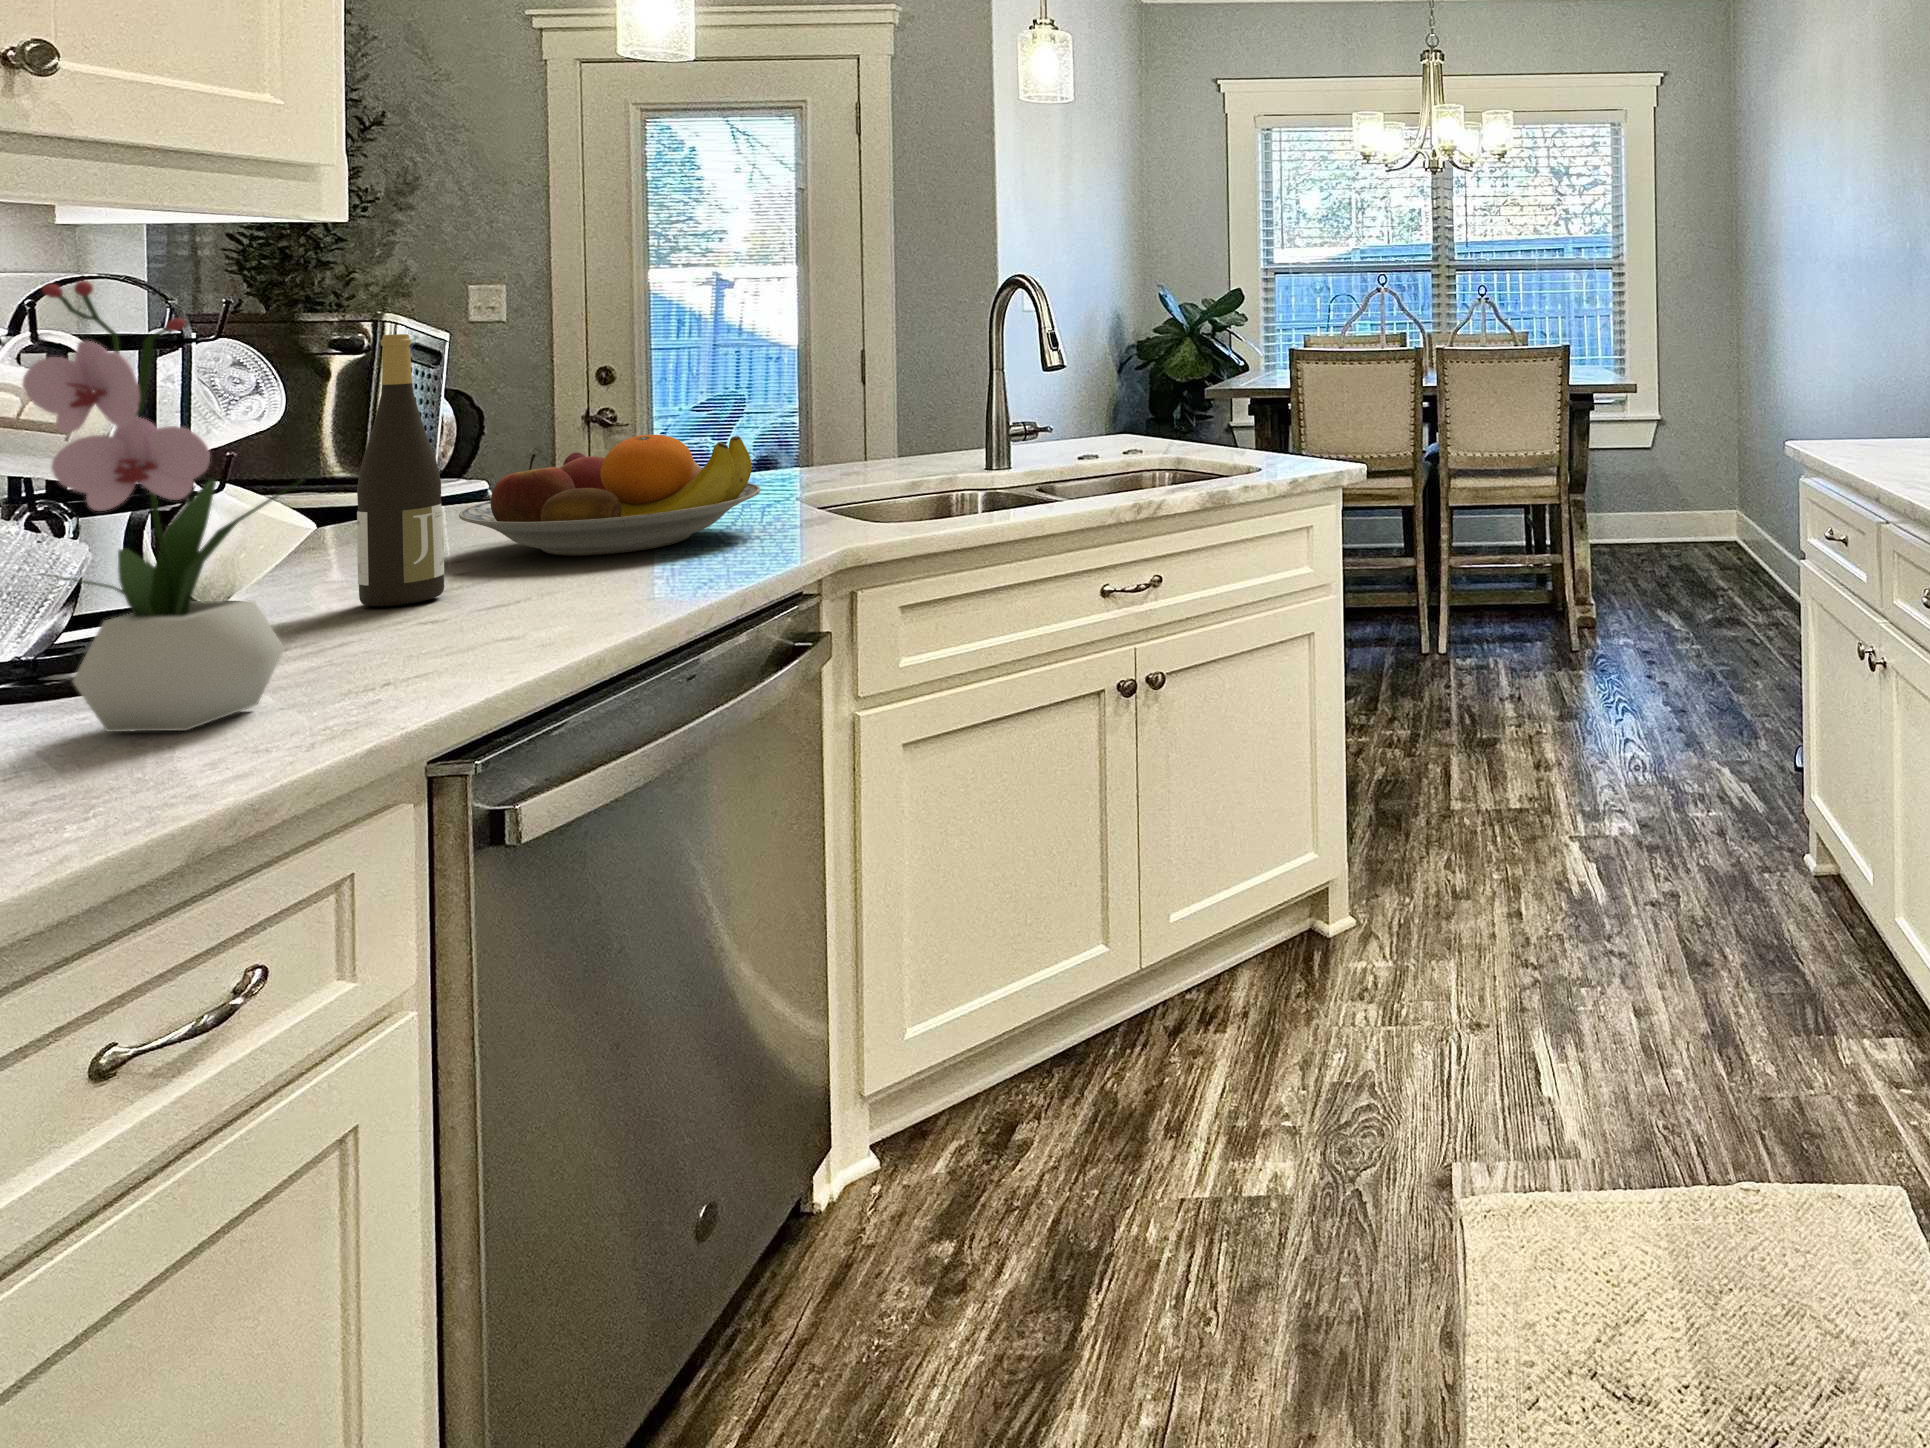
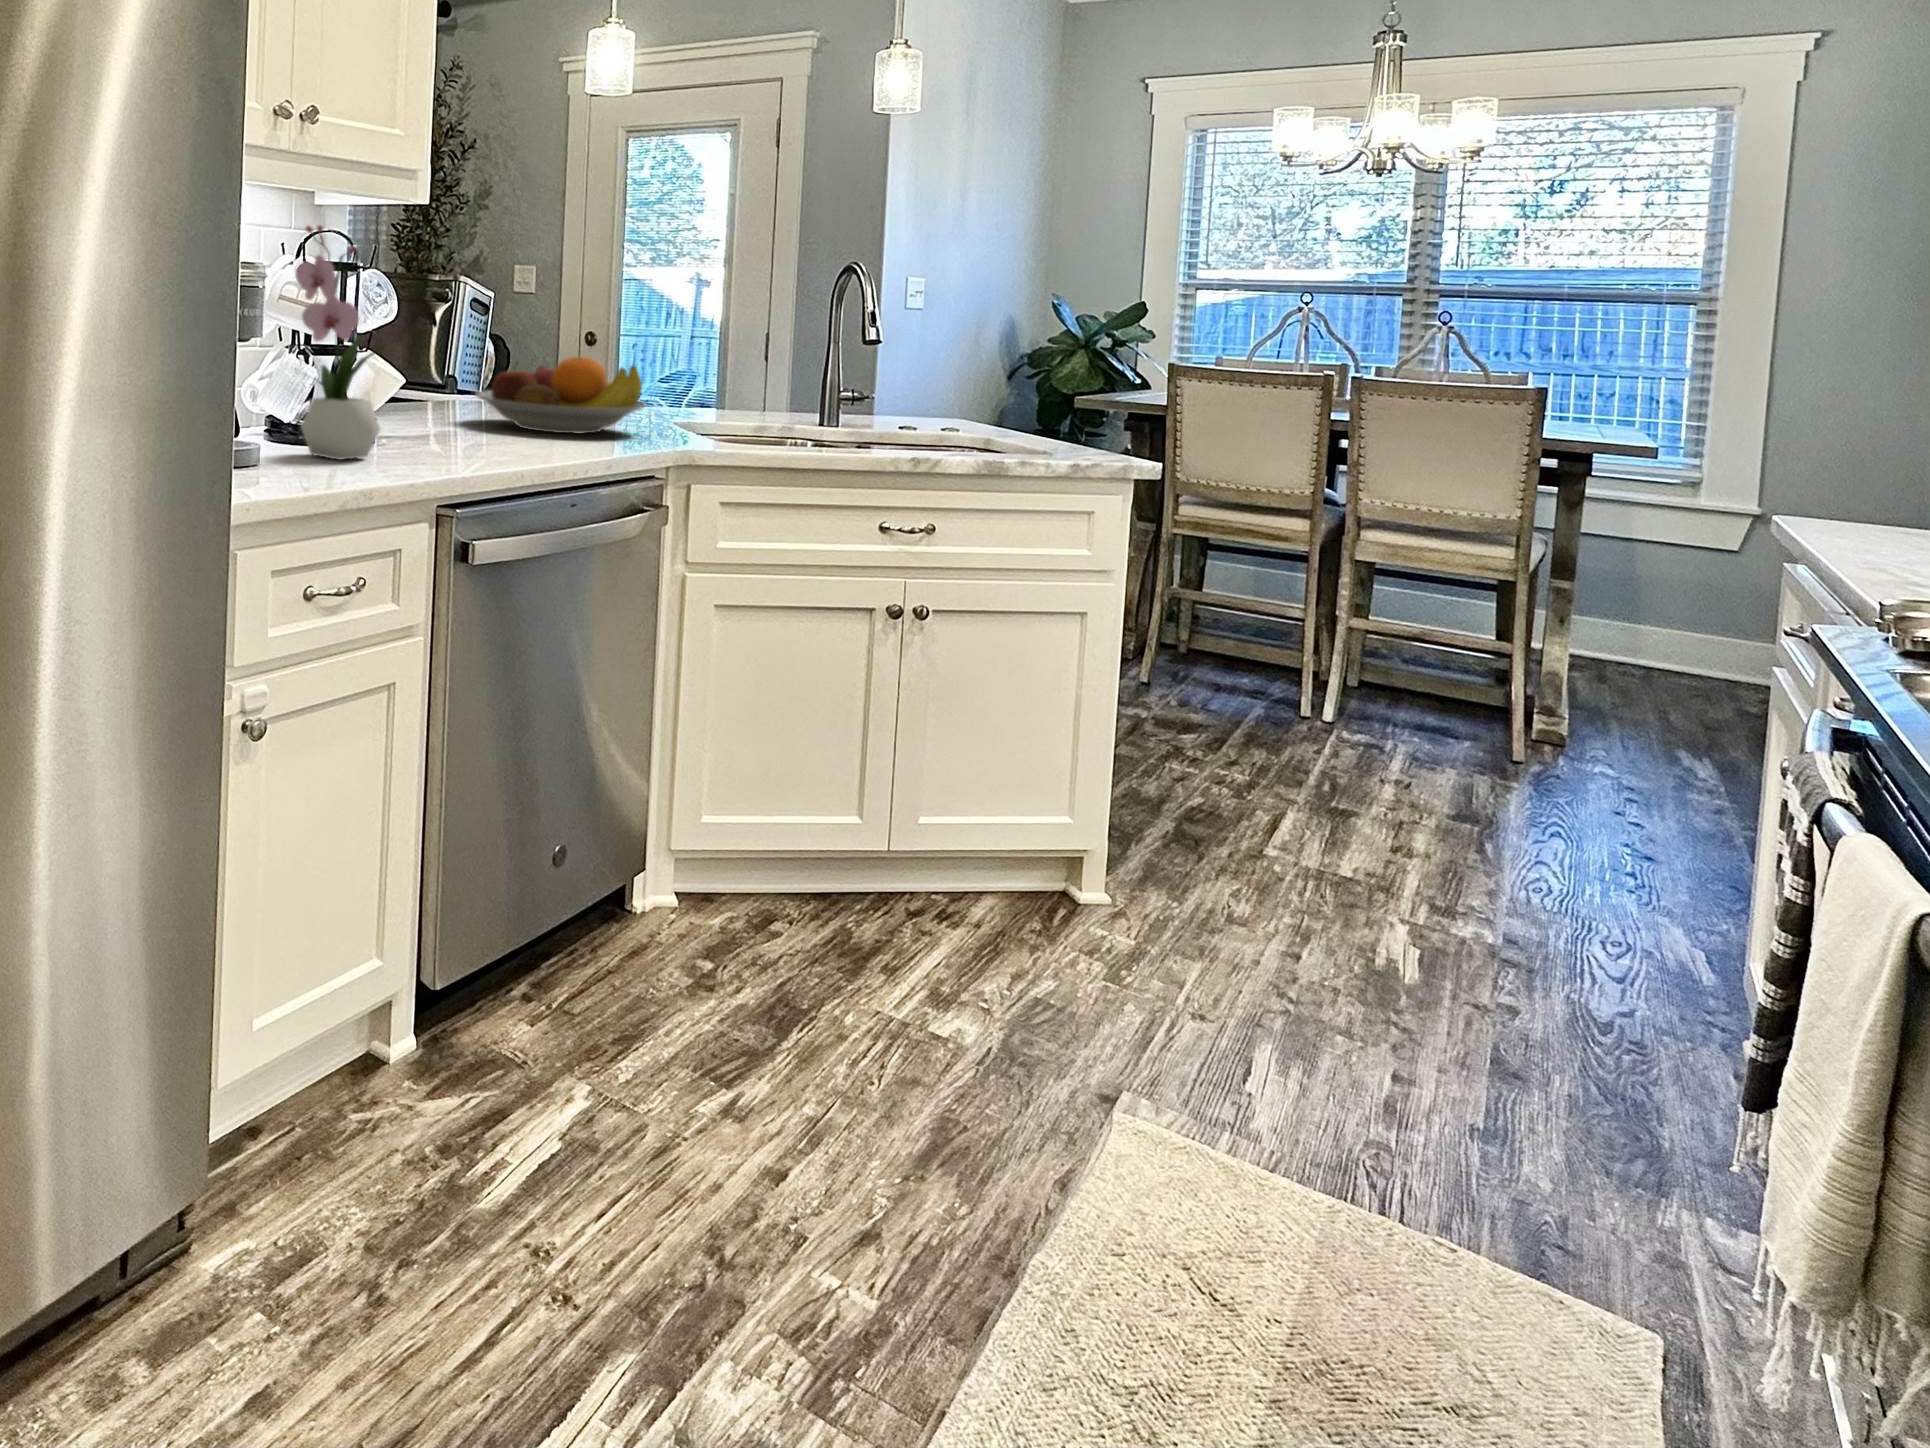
wine bottle: present [357,334,444,606] -> none [420,272,463,435]

